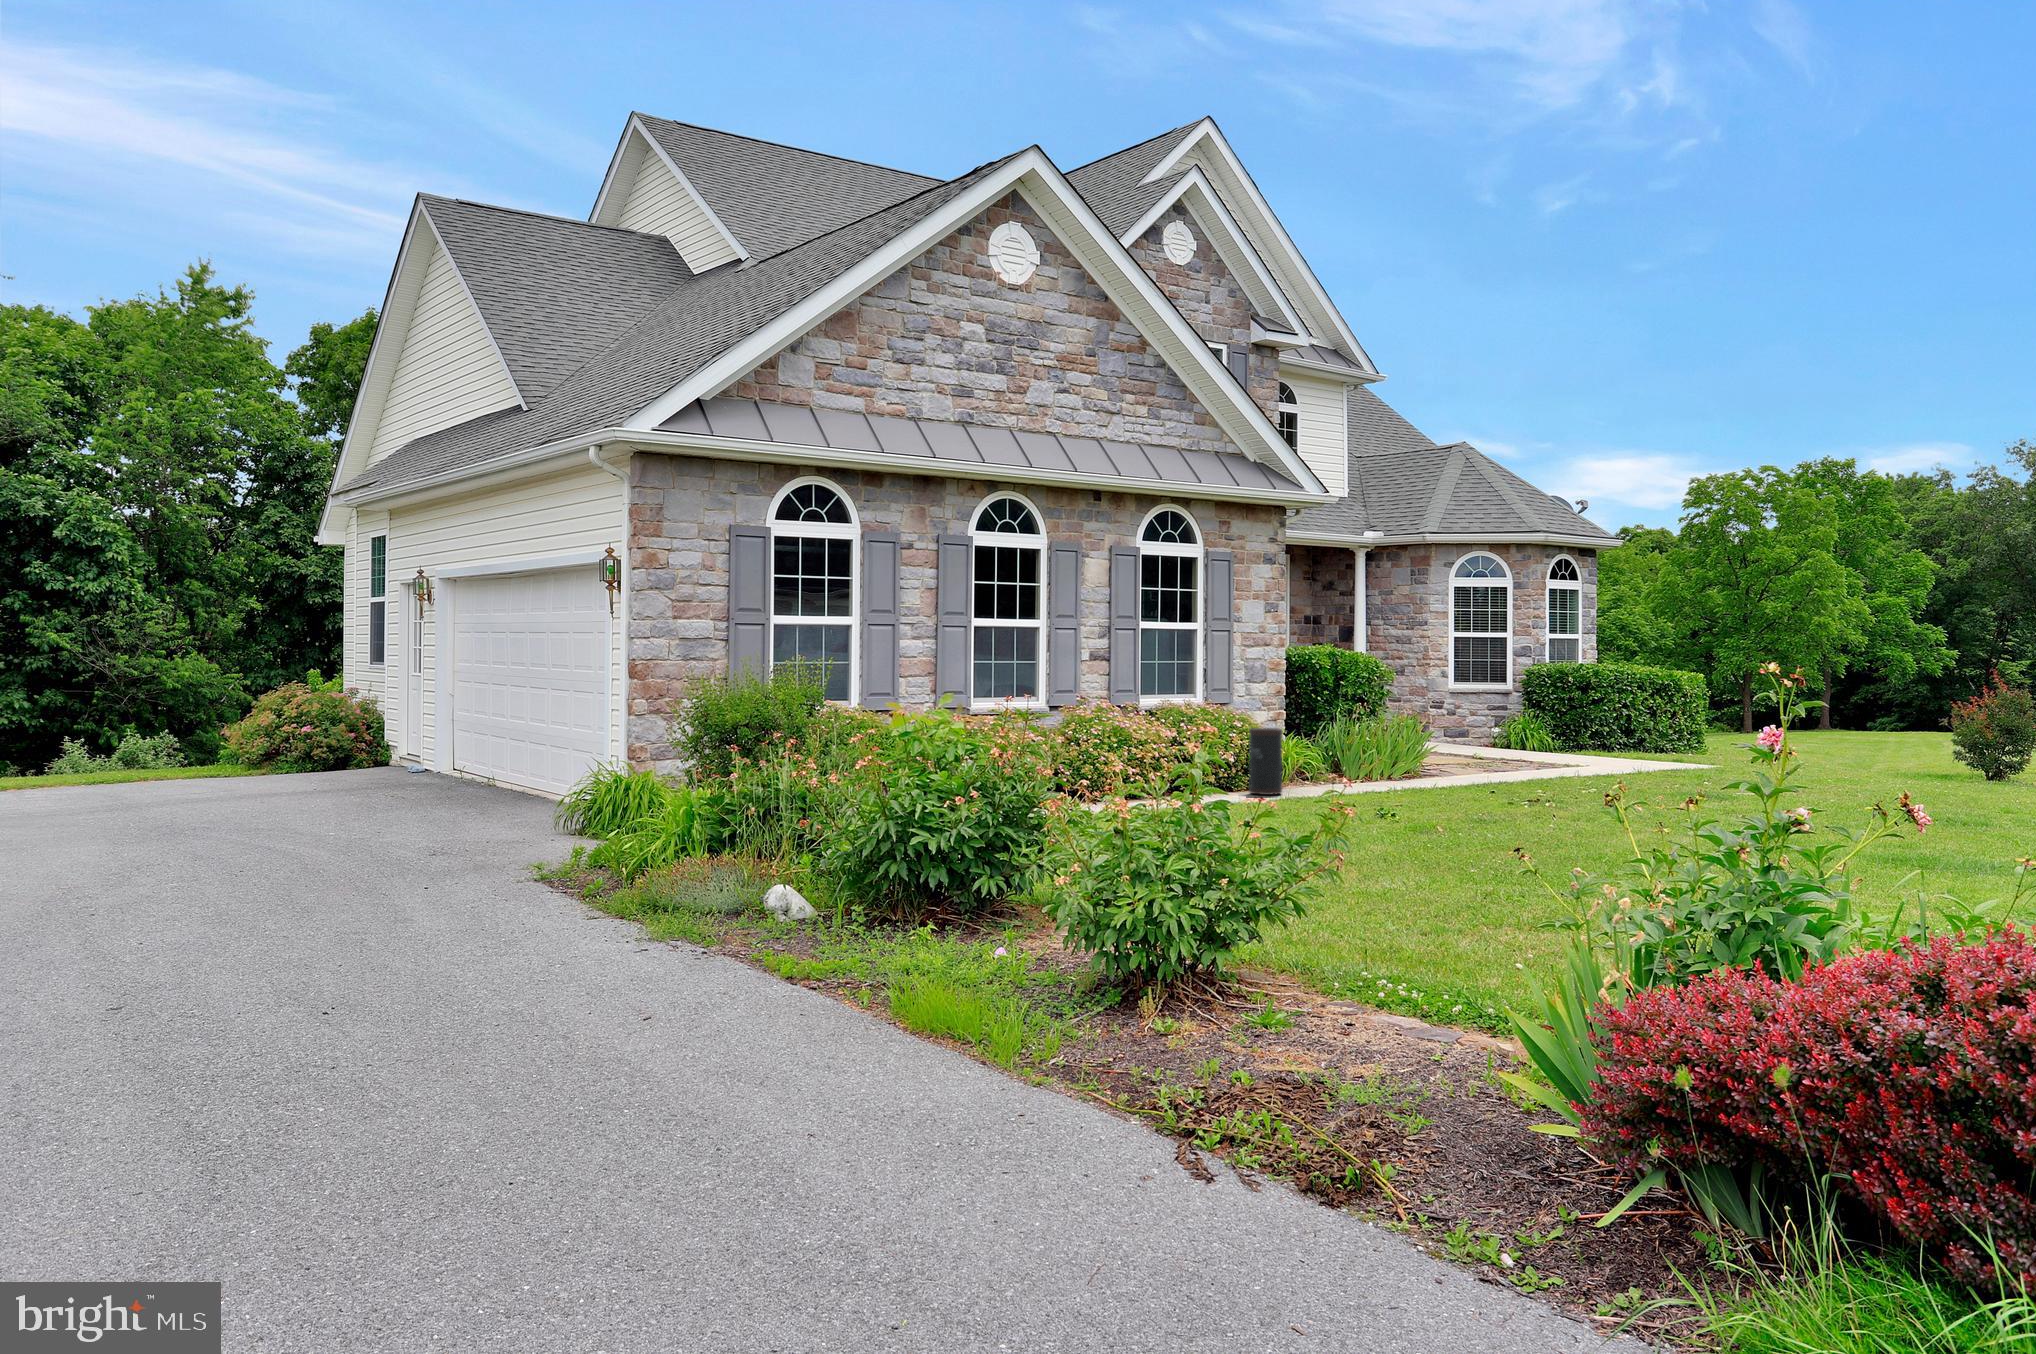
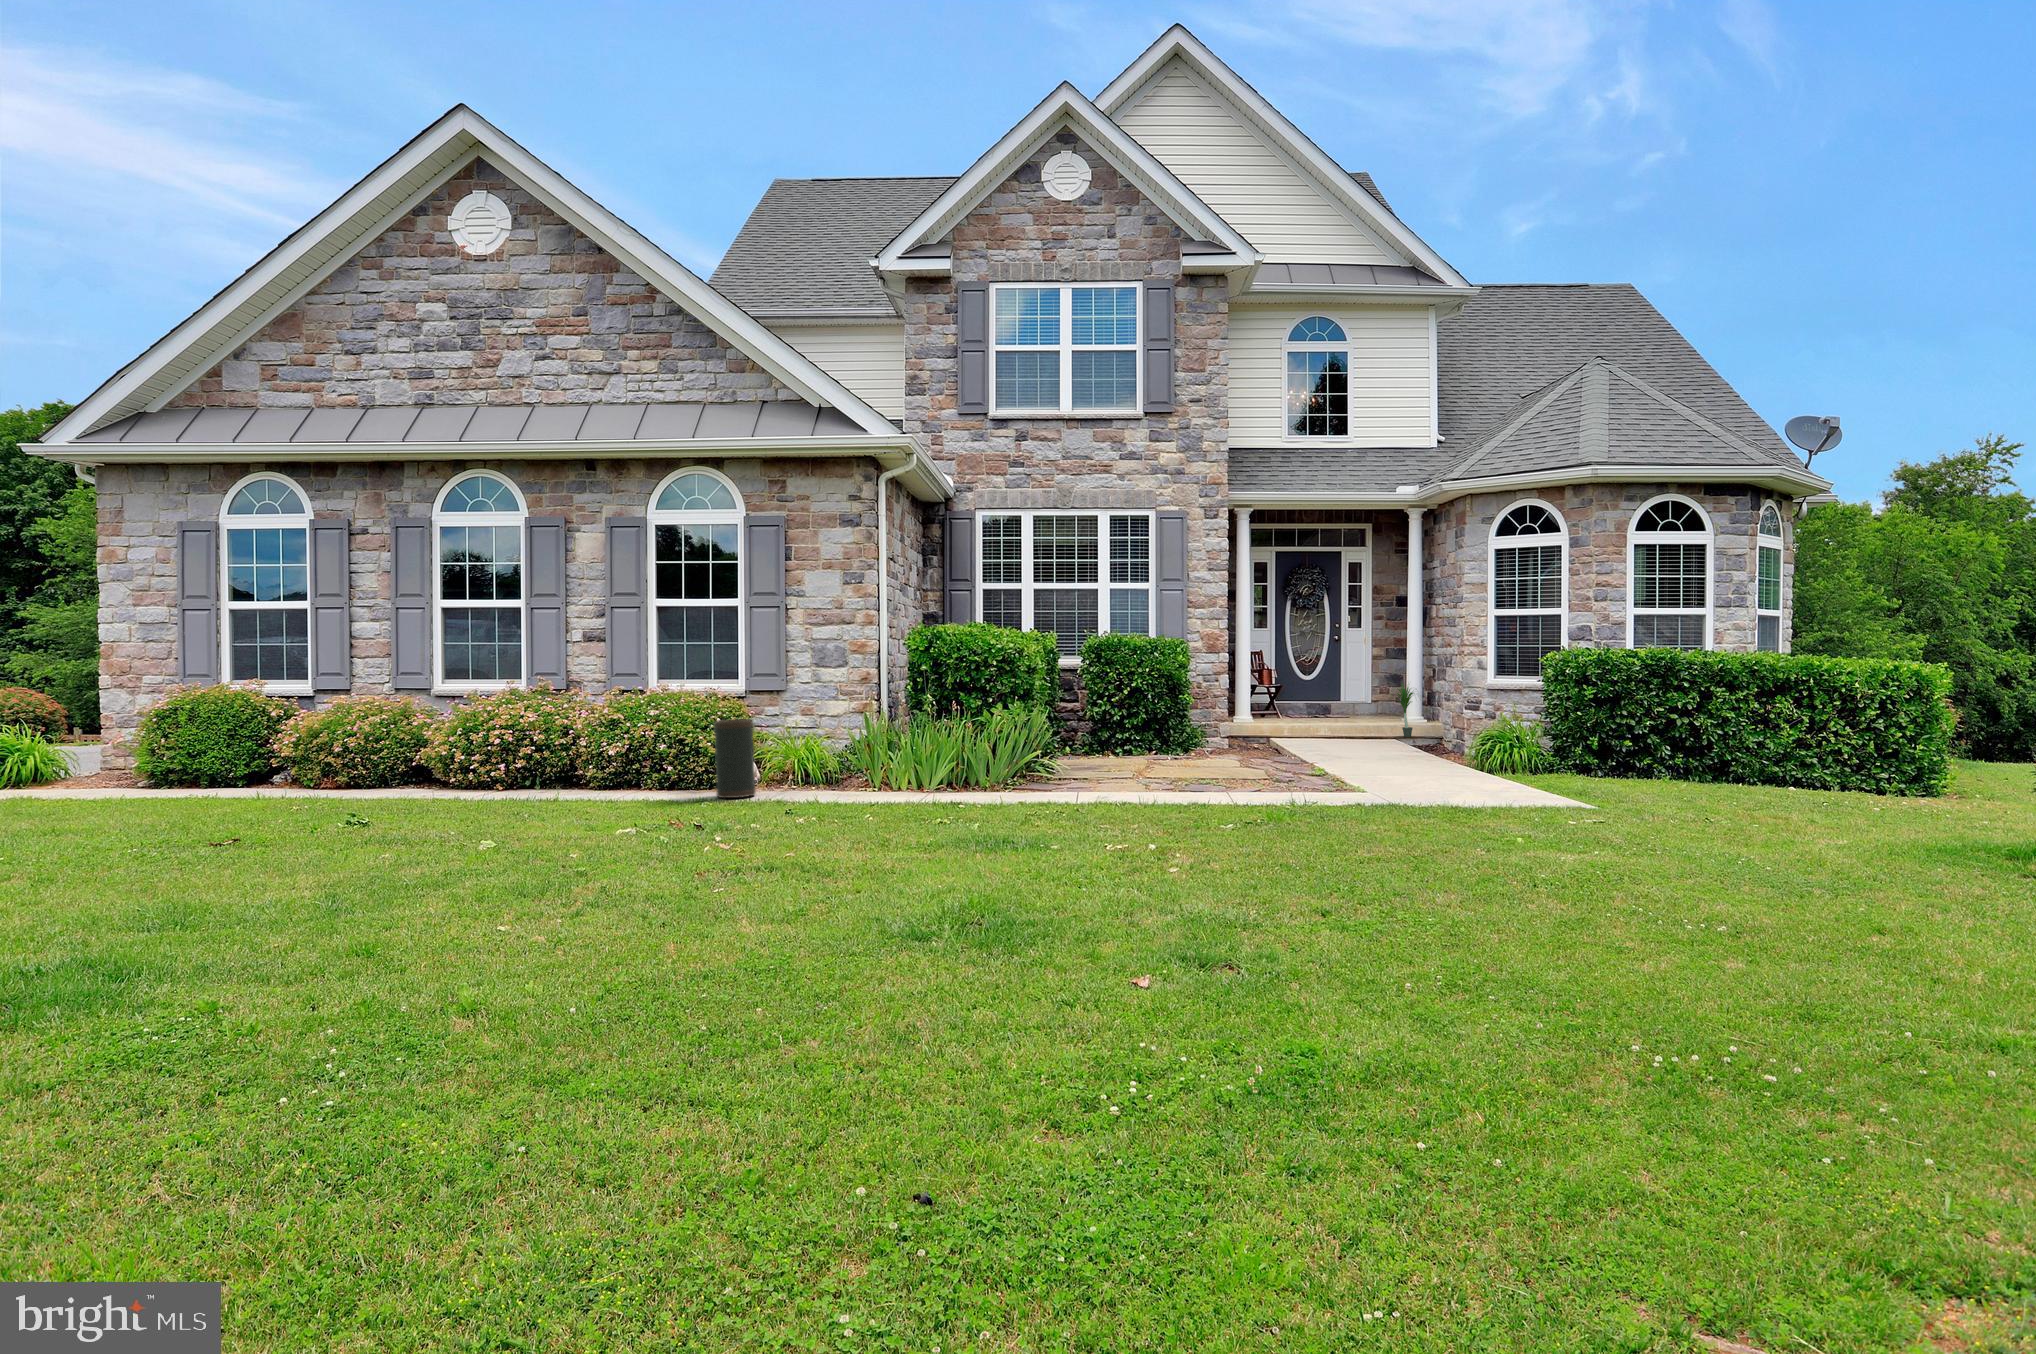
potted plant: none [1442,699,1473,744] -> present [1397,686,1413,737]

